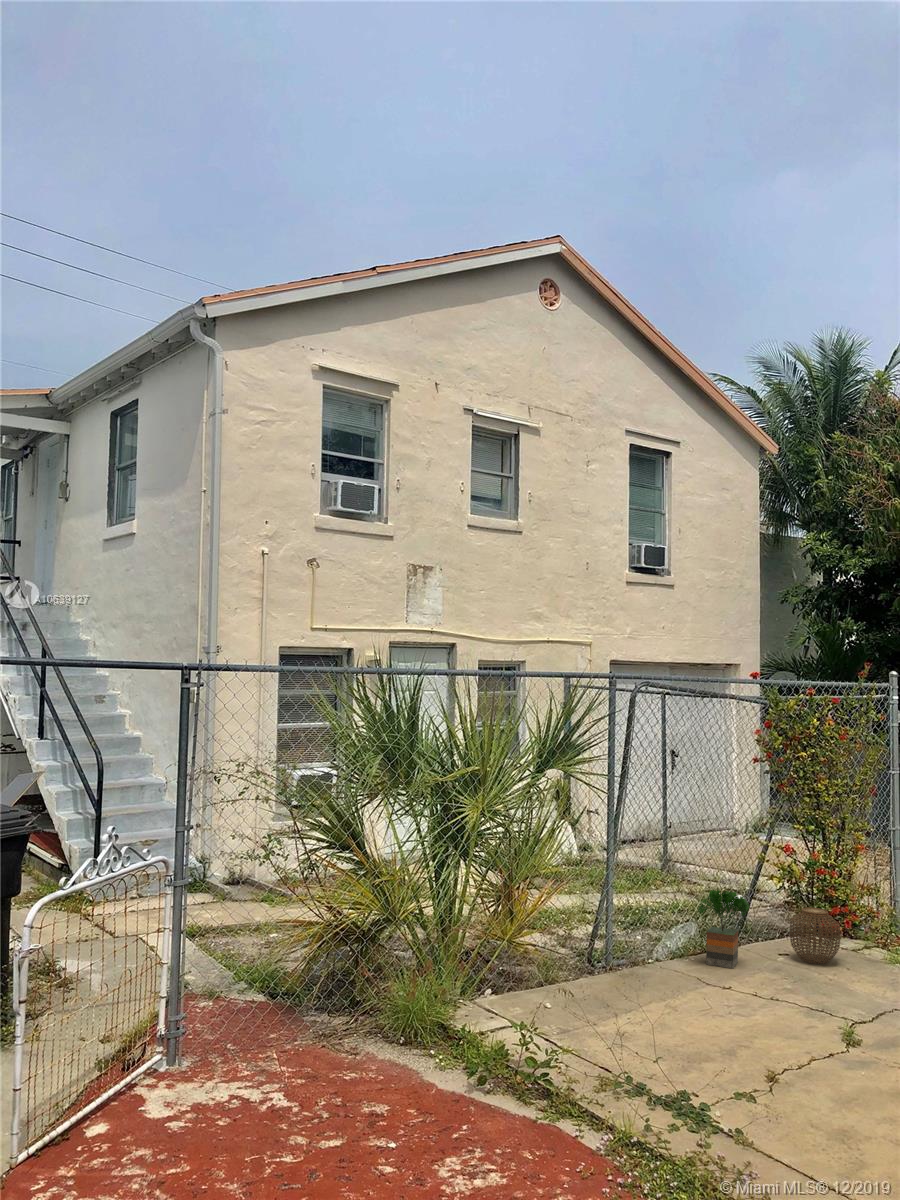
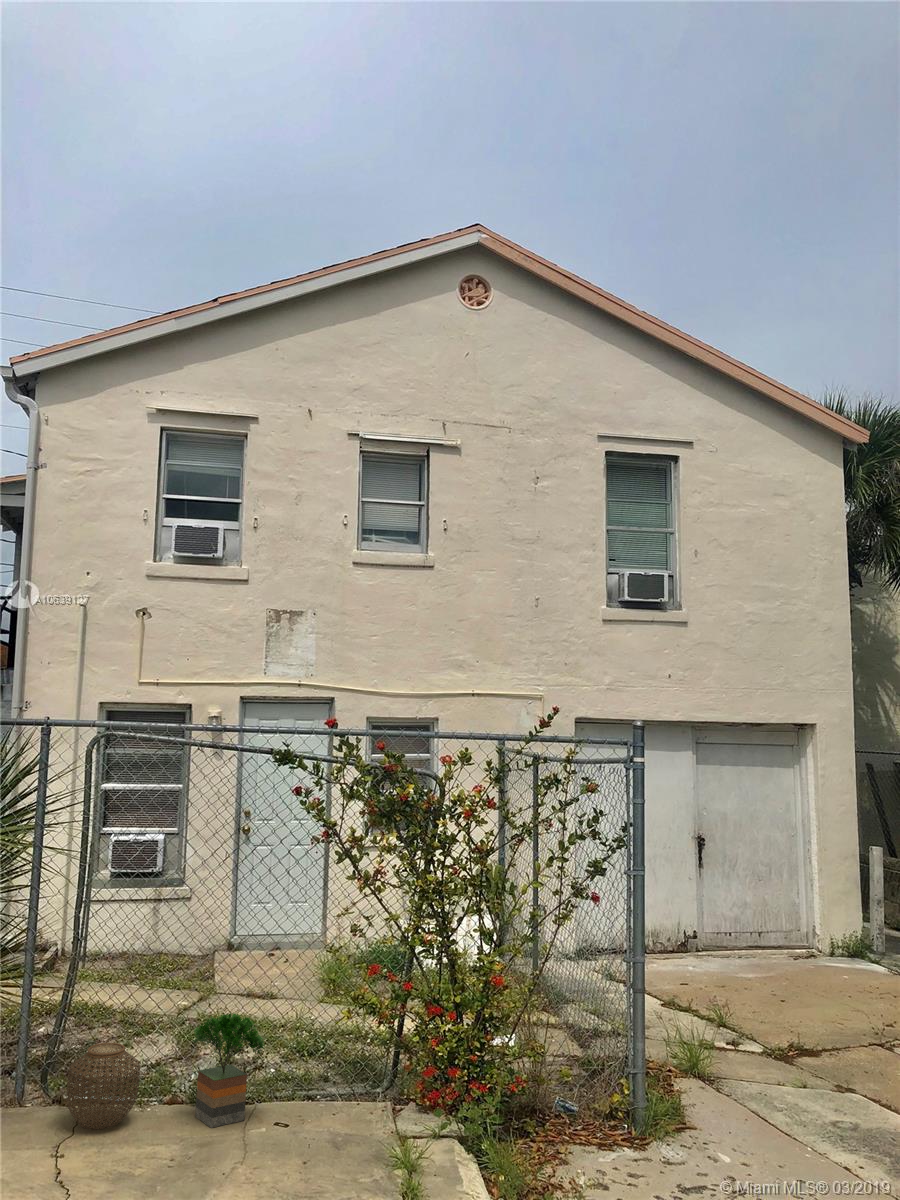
woven basket: present [790,907,840,964] -> present [67,1043,140,1129]

